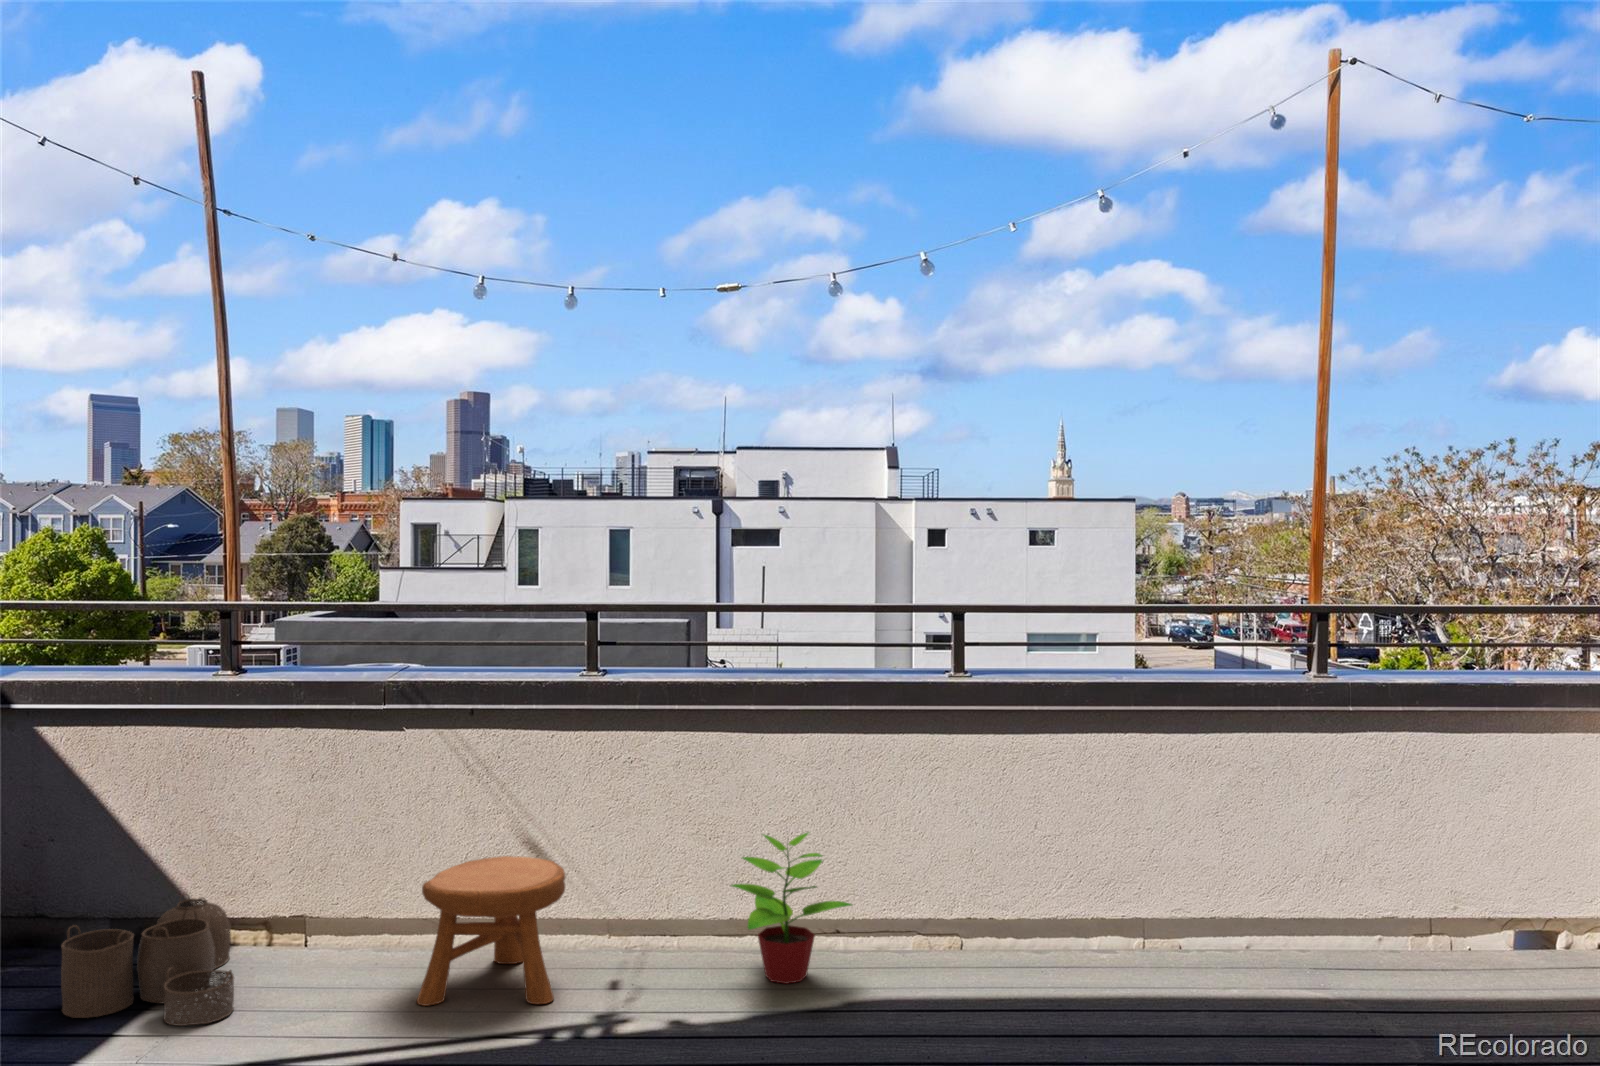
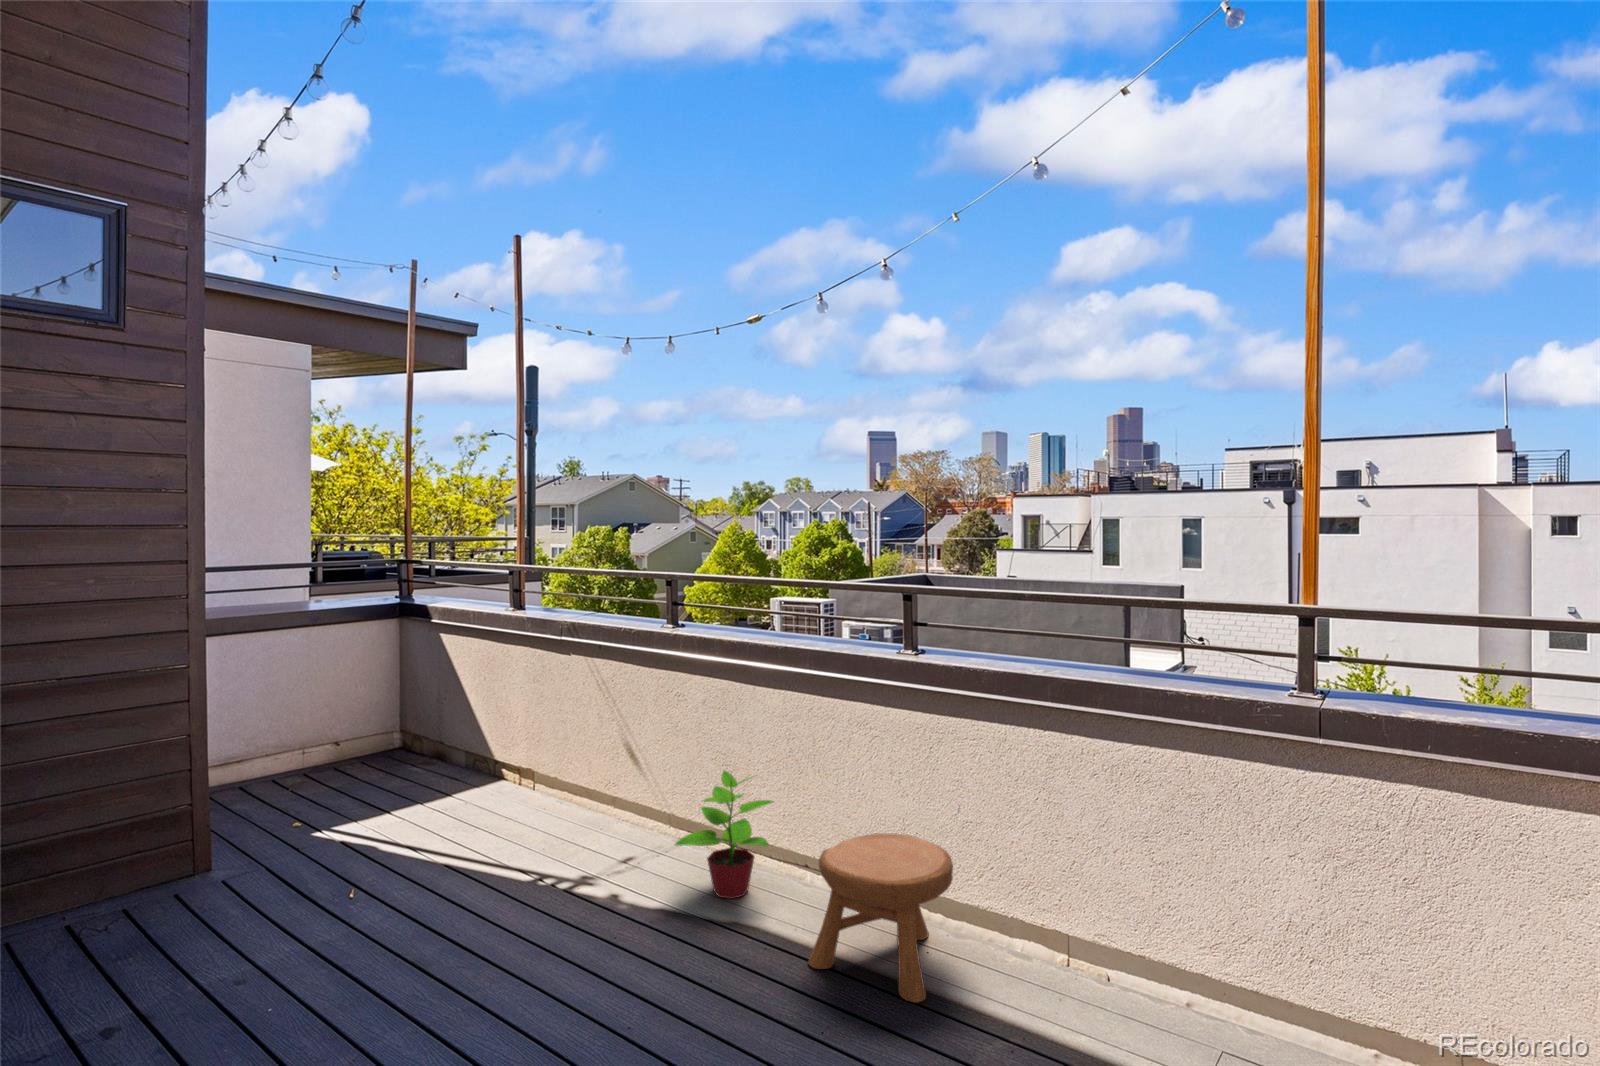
stool: present [417,856,565,1006] -> present [808,833,953,1003]
woven basket: present [61,894,234,1026] -> none [377,743,497,823]

